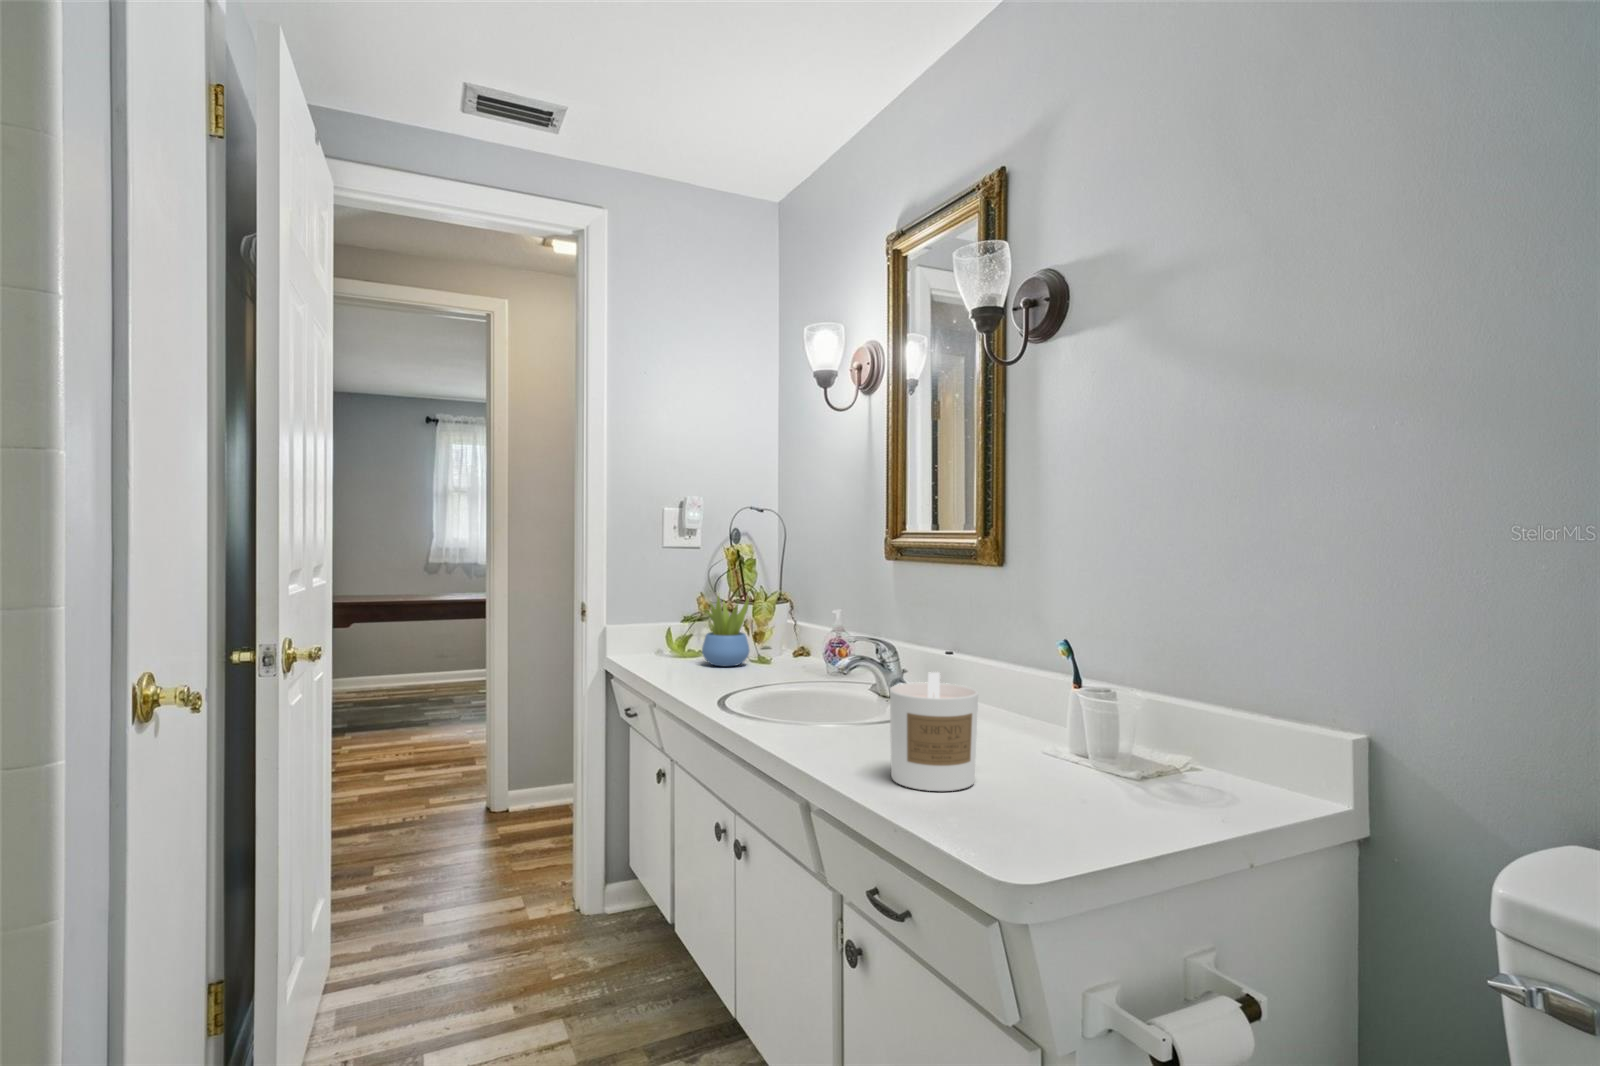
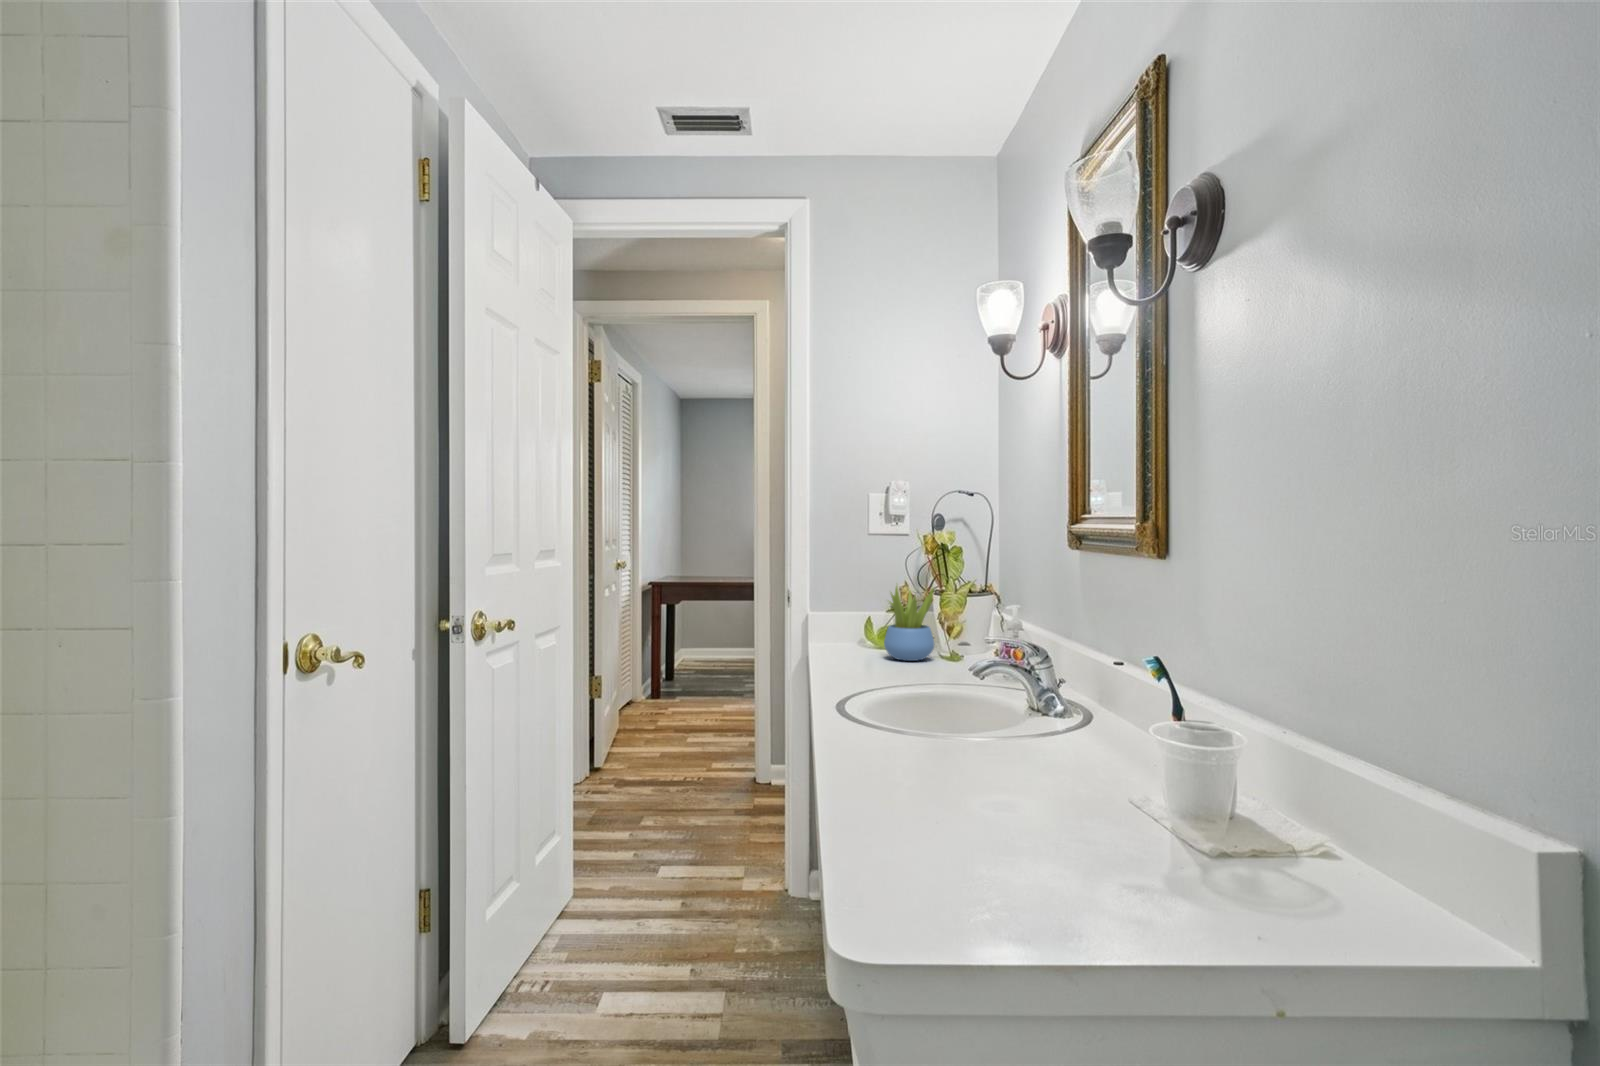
candle: present [890,672,978,791] -> none [883,684,990,831]

